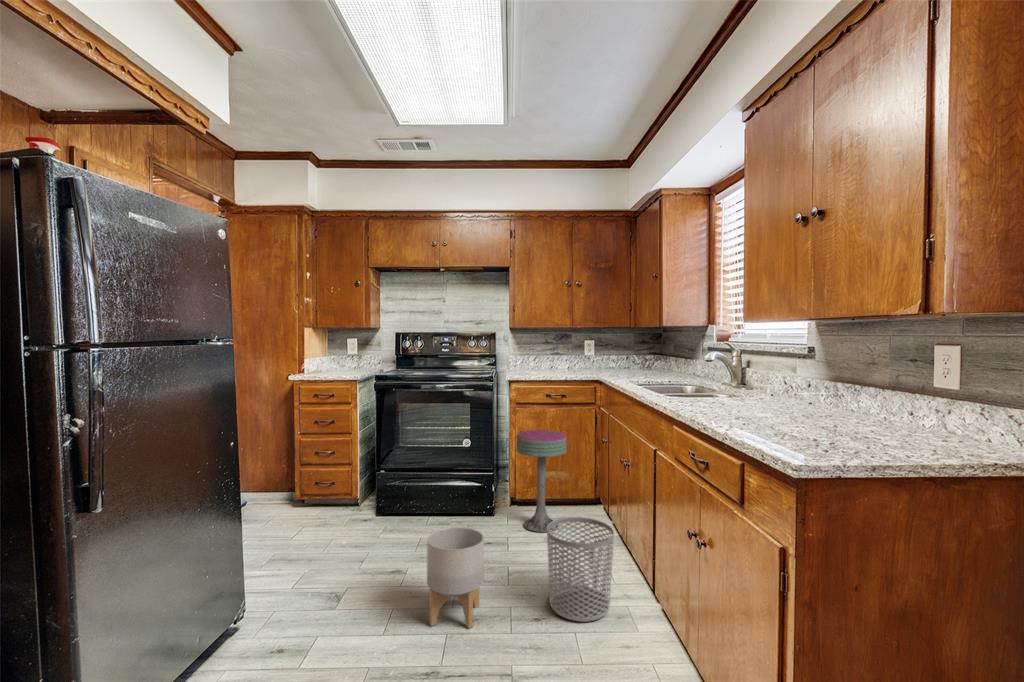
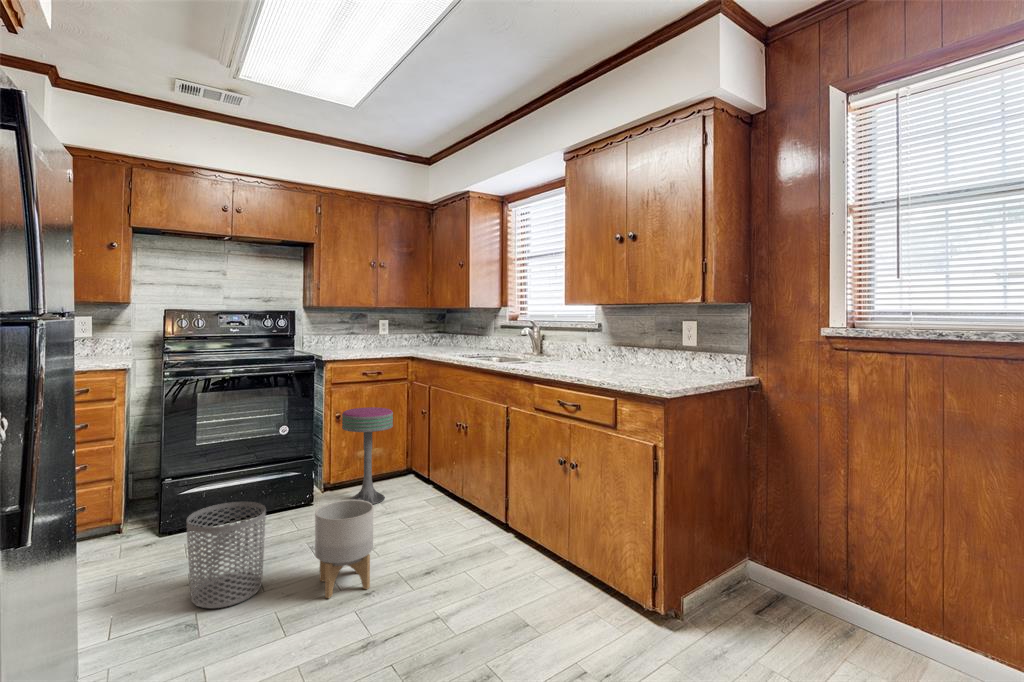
waste bin: present [547,517,614,622] -> present [187,502,266,608]

